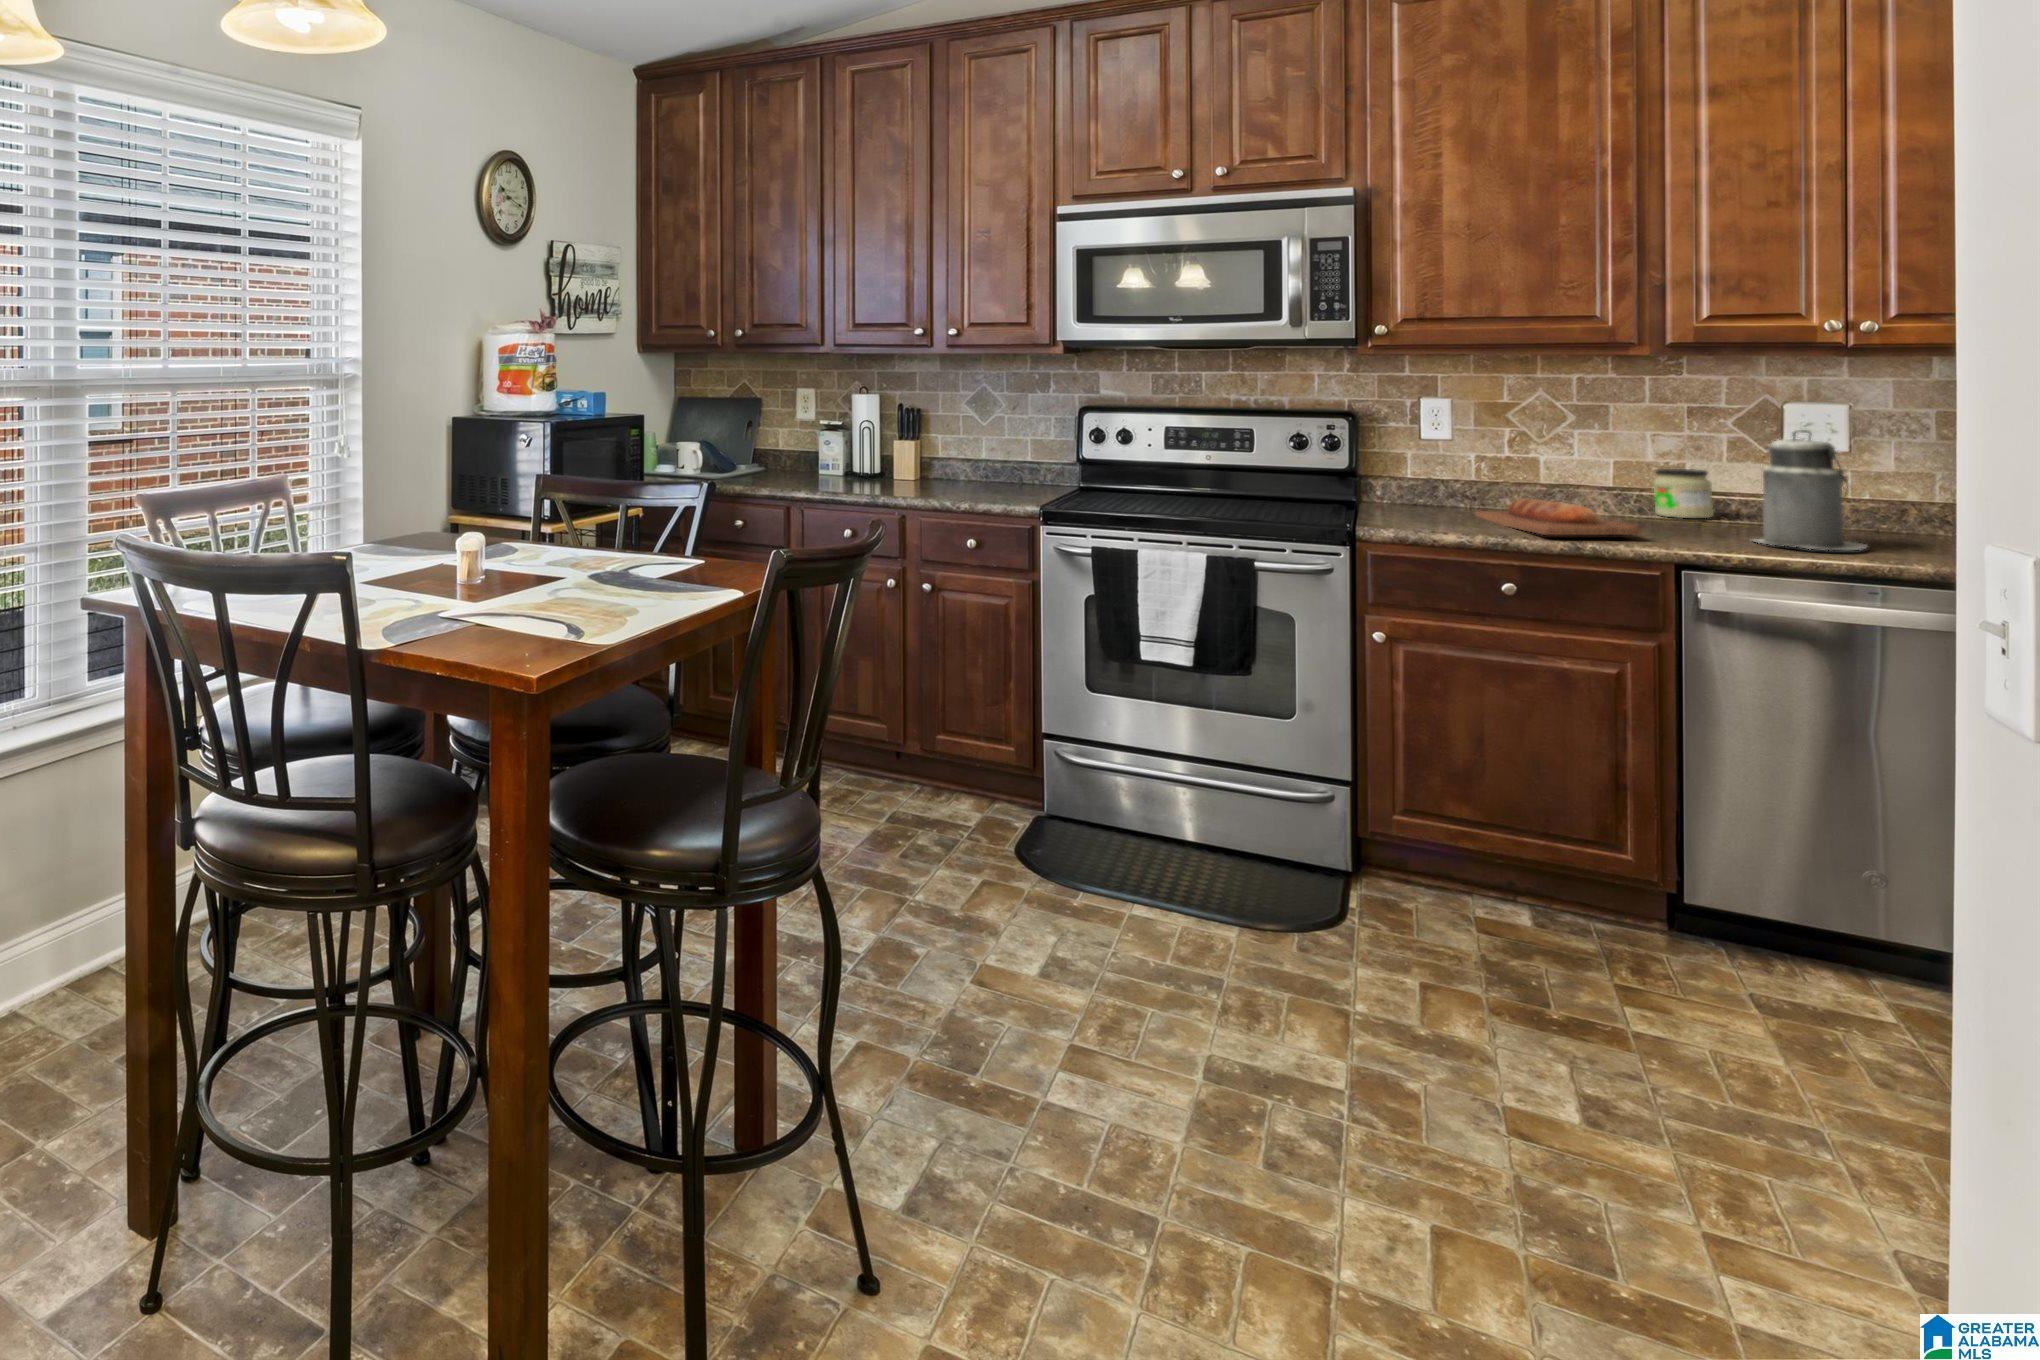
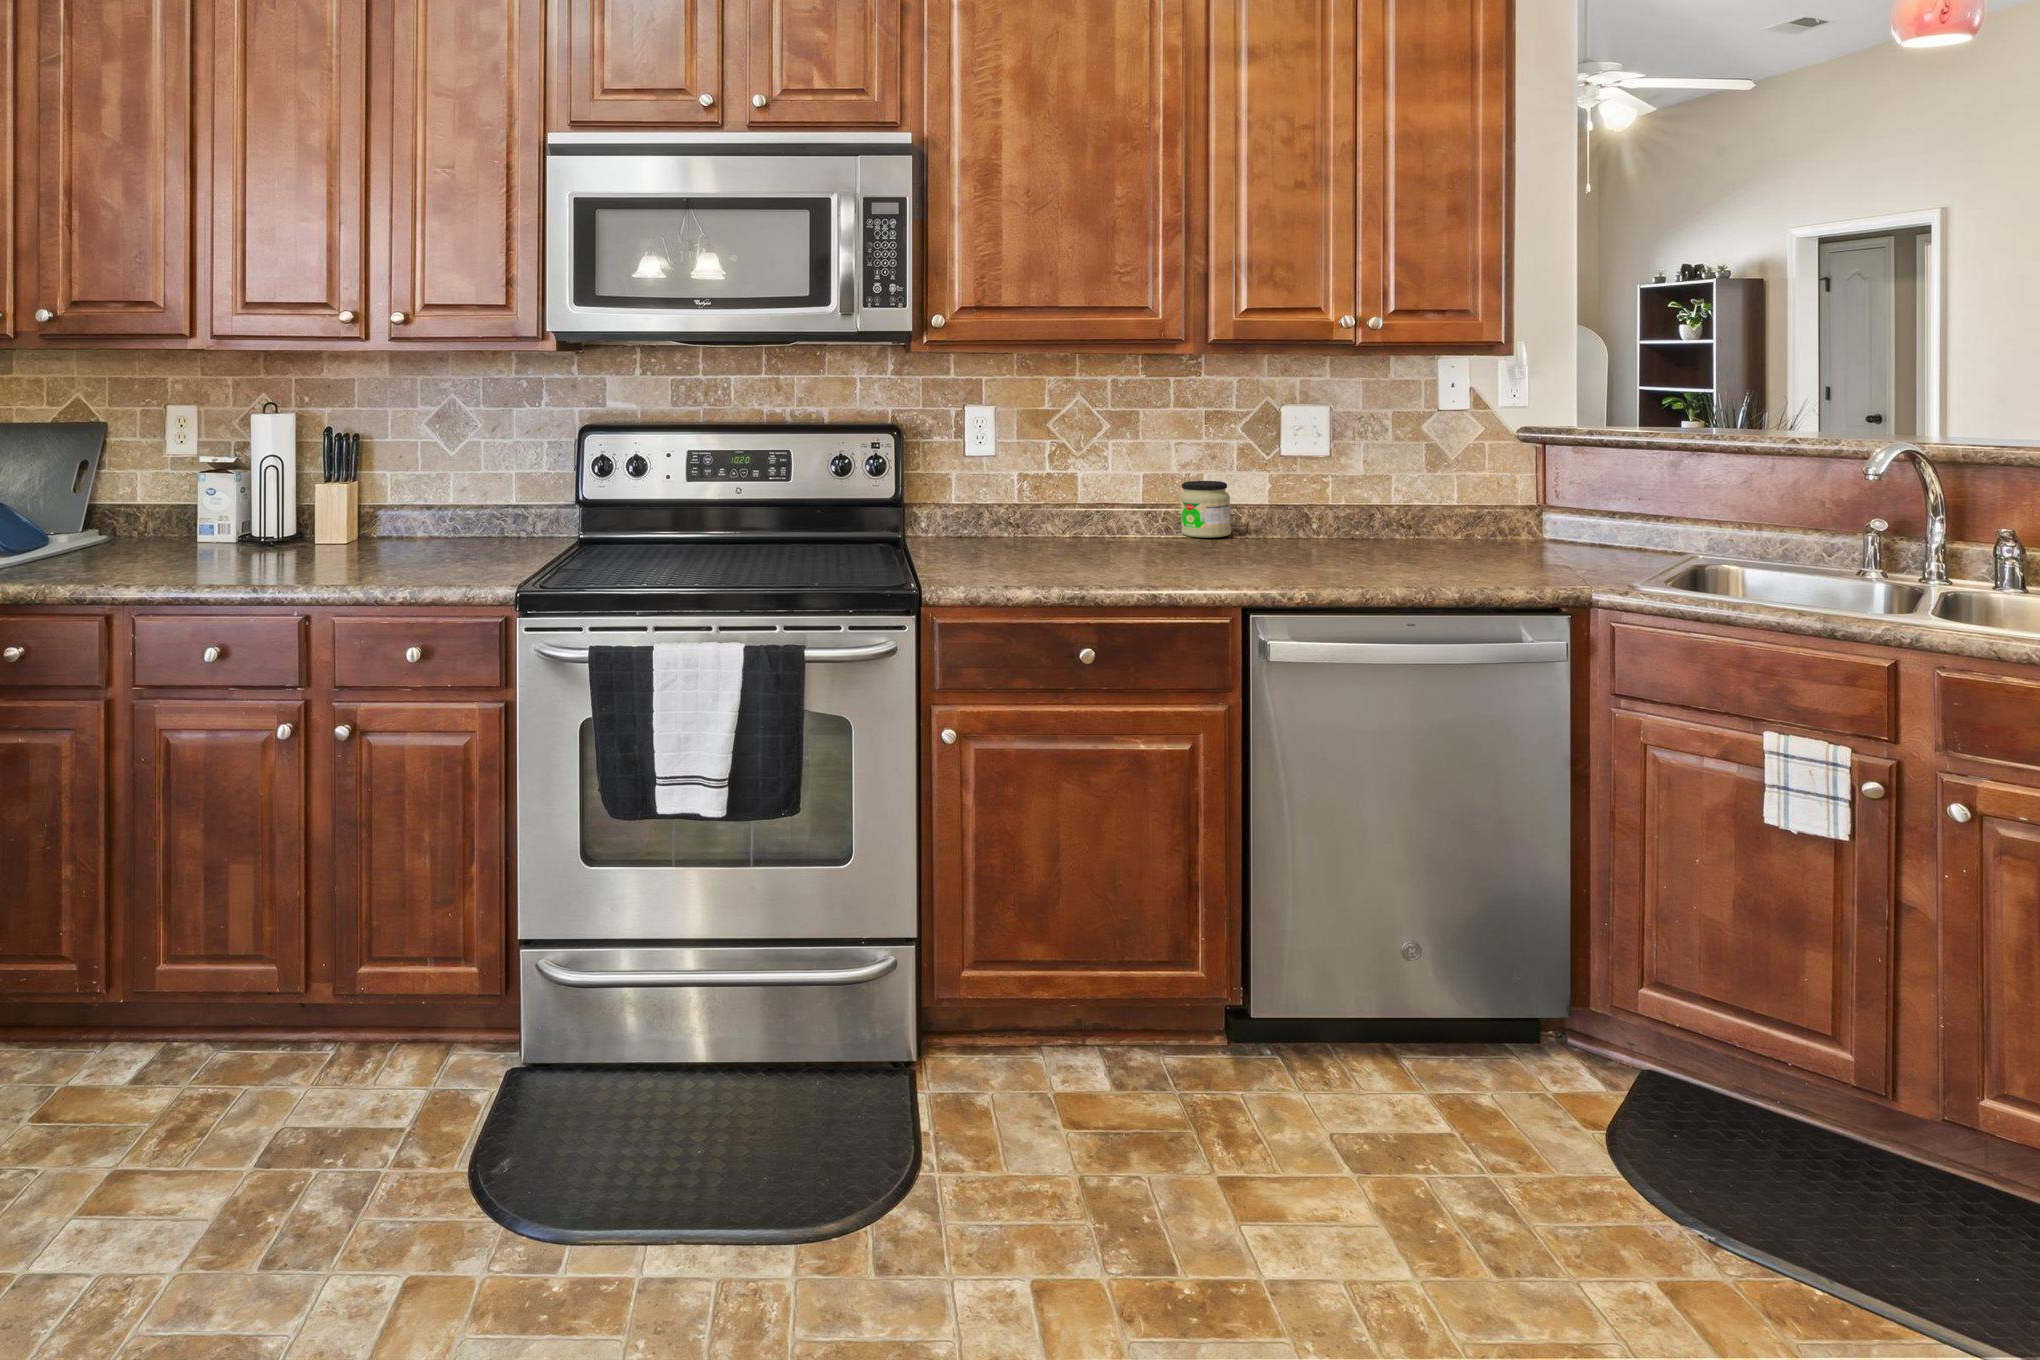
canister: present [1754,431,1867,550] -> none [1282,438,1380,574]
bread loaf: present [1475,498,1640,535] -> none [1027,528,1197,579]

